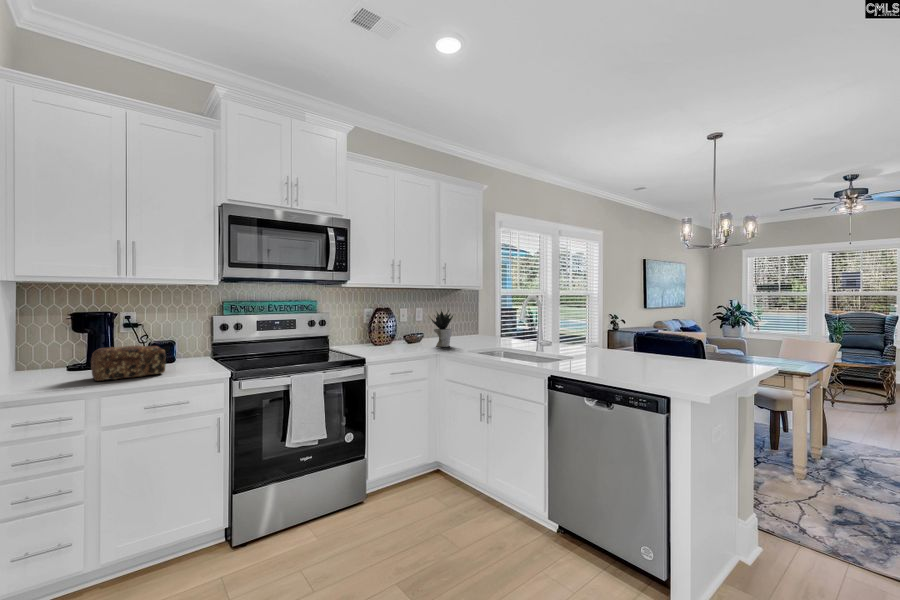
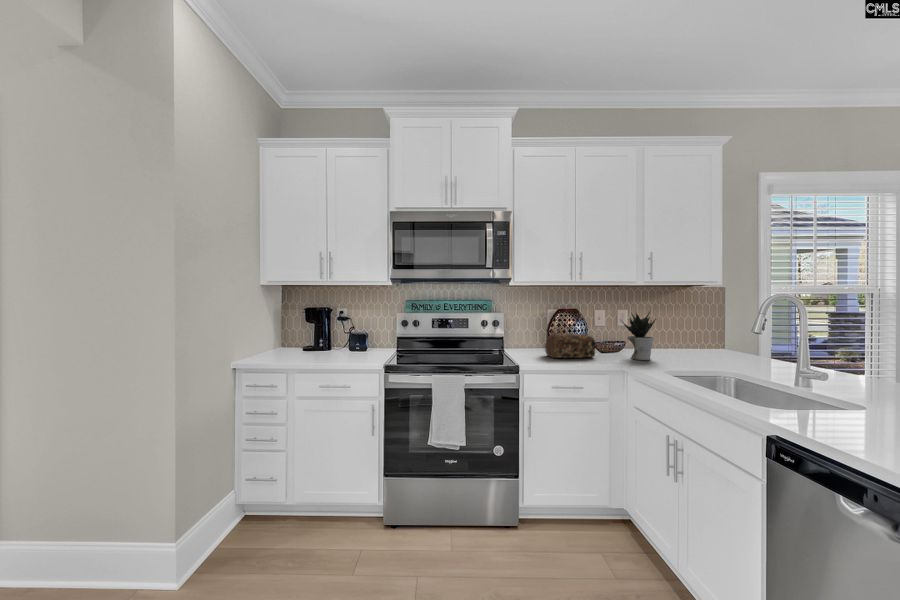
bread loaf: present [91,345,166,381] -> present [545,333,596,358]

